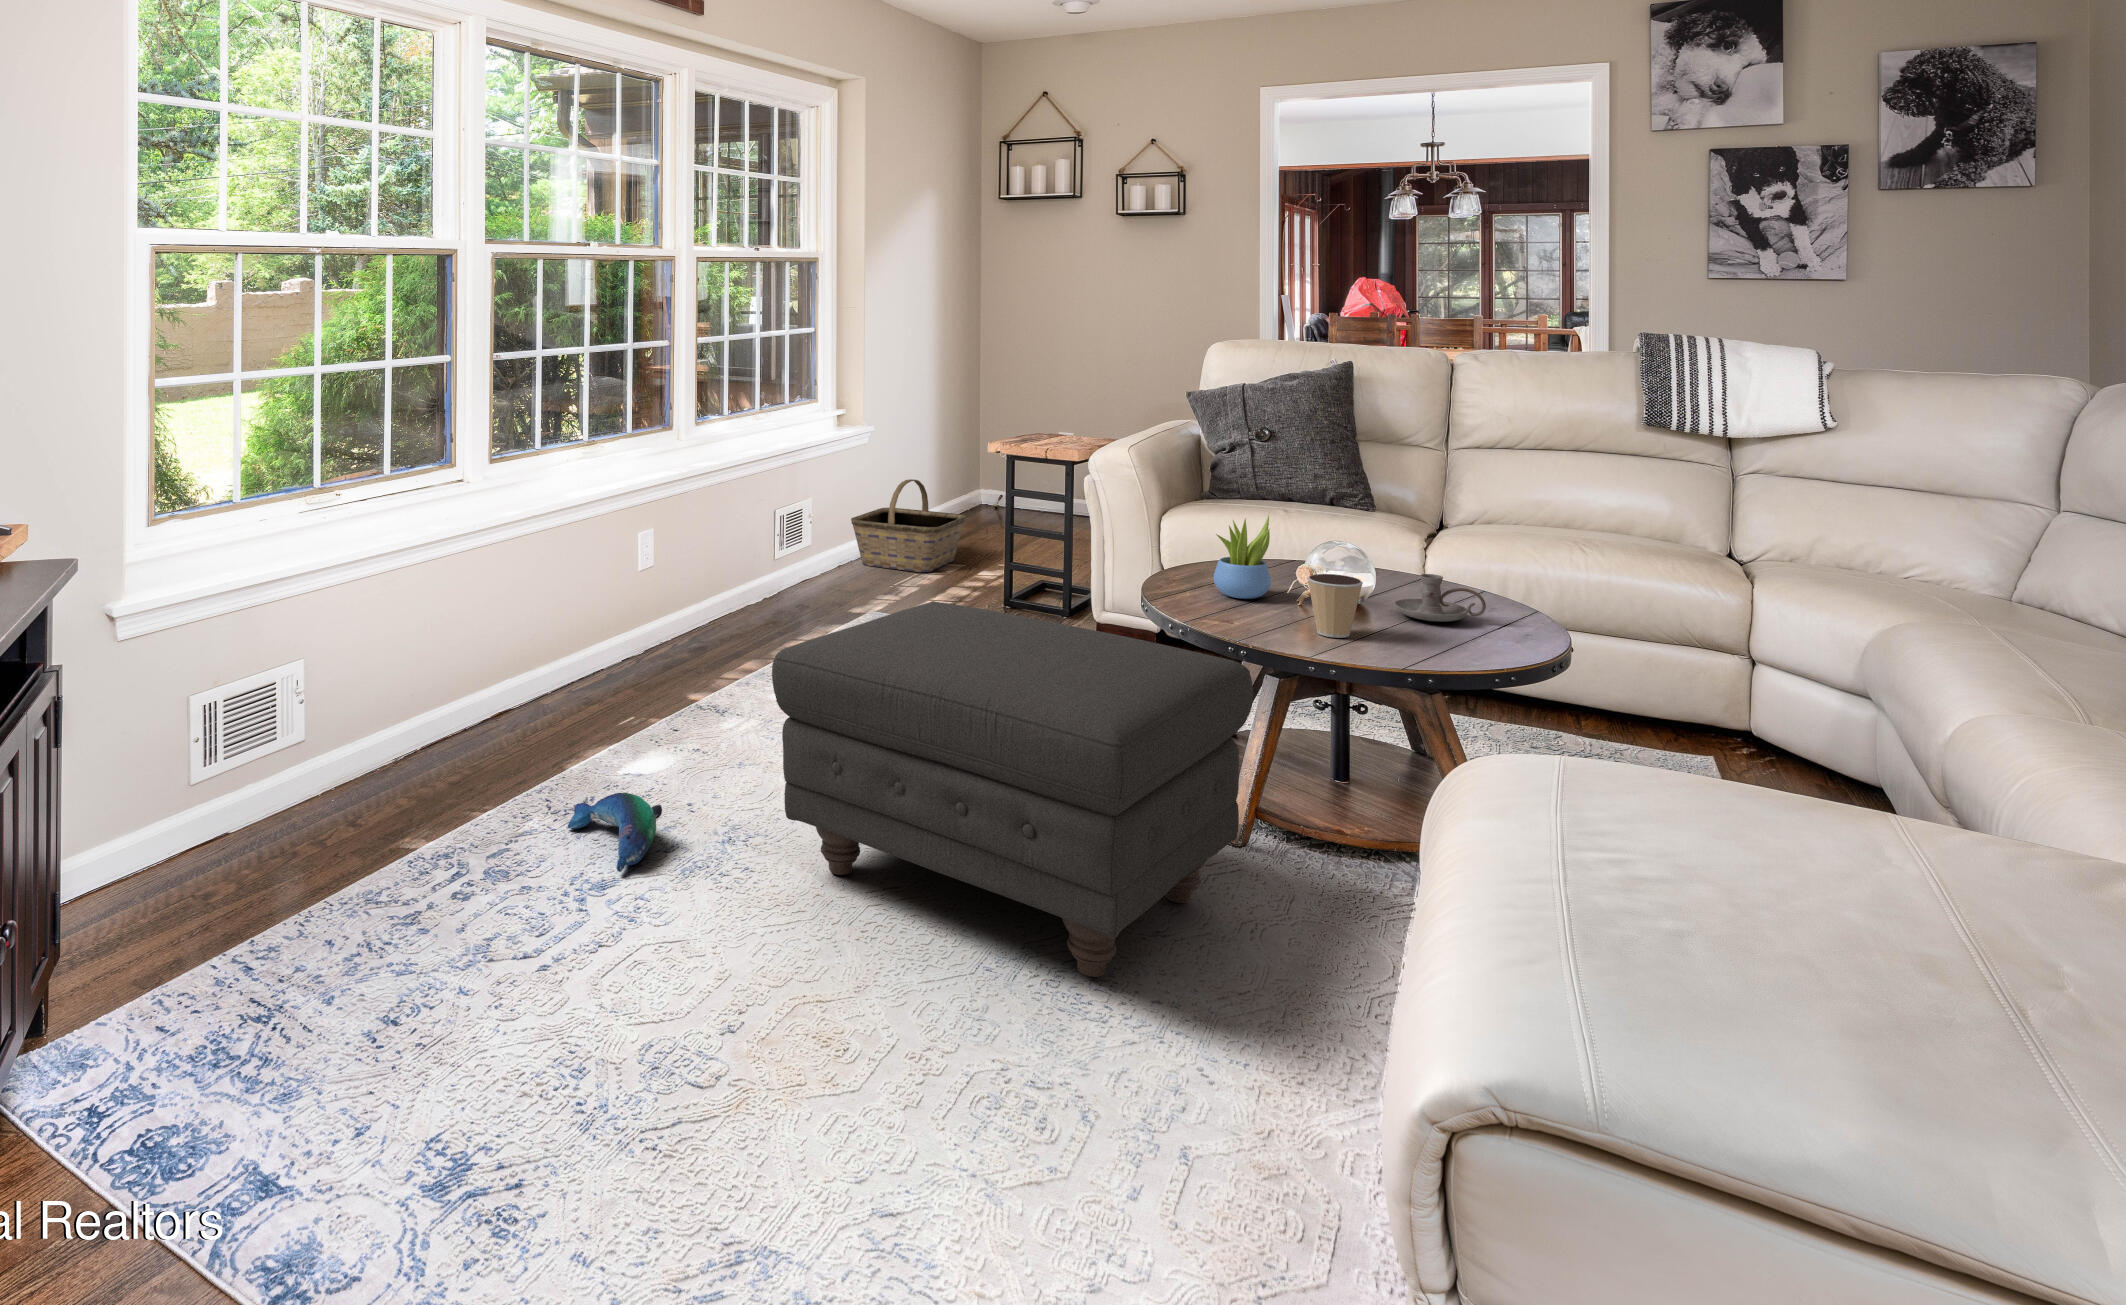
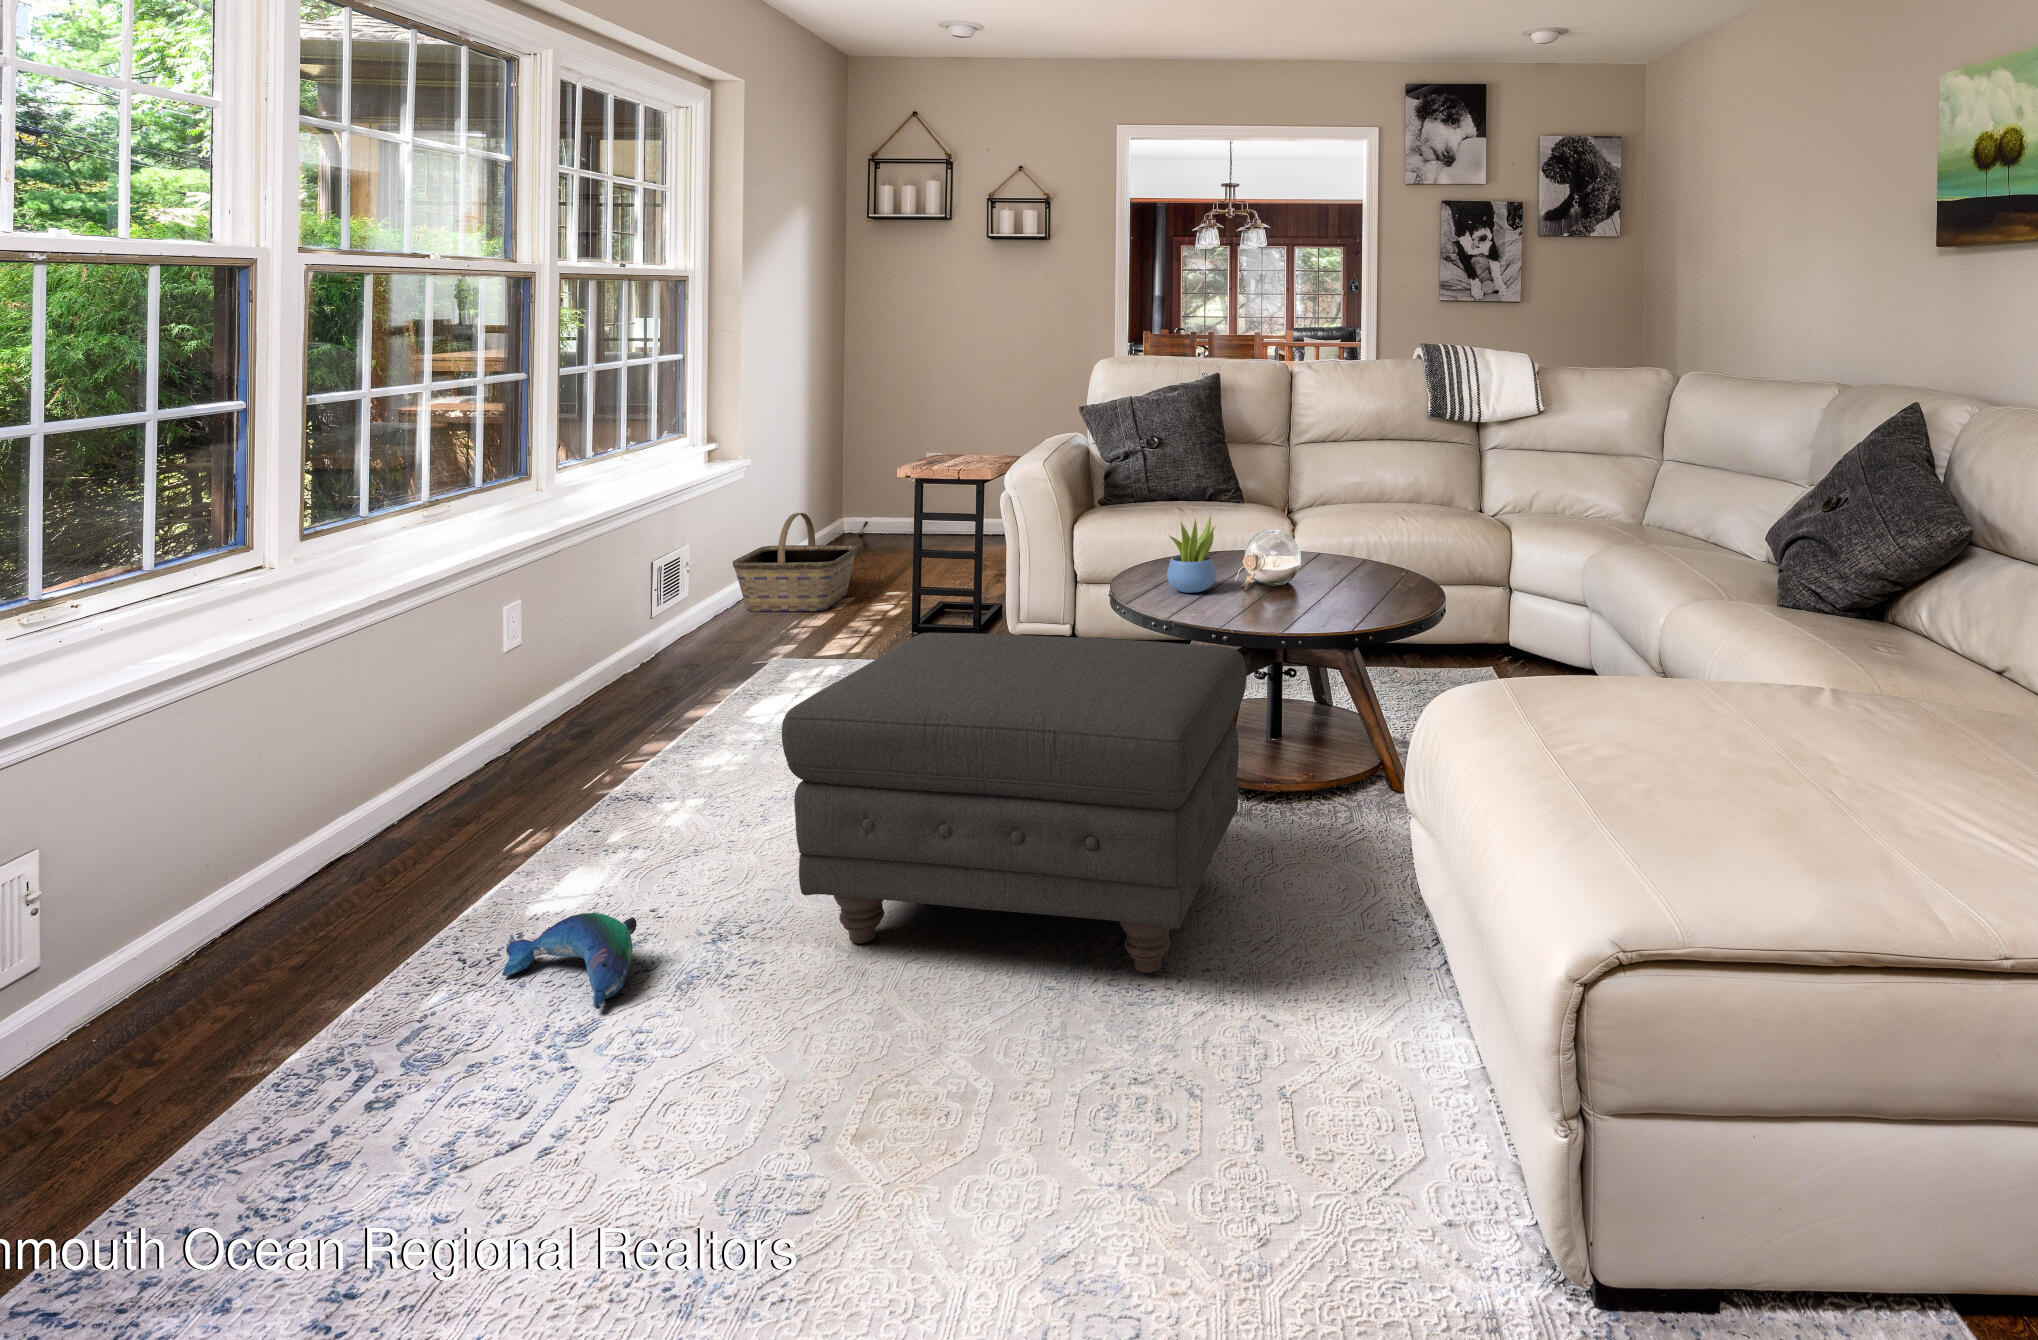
coffee cup: present [1307,574,1363,638] -> none [1259,560,1303,616]
candle holder: present [1394,574,1486,622] -> none [1315,552,1383,592]

